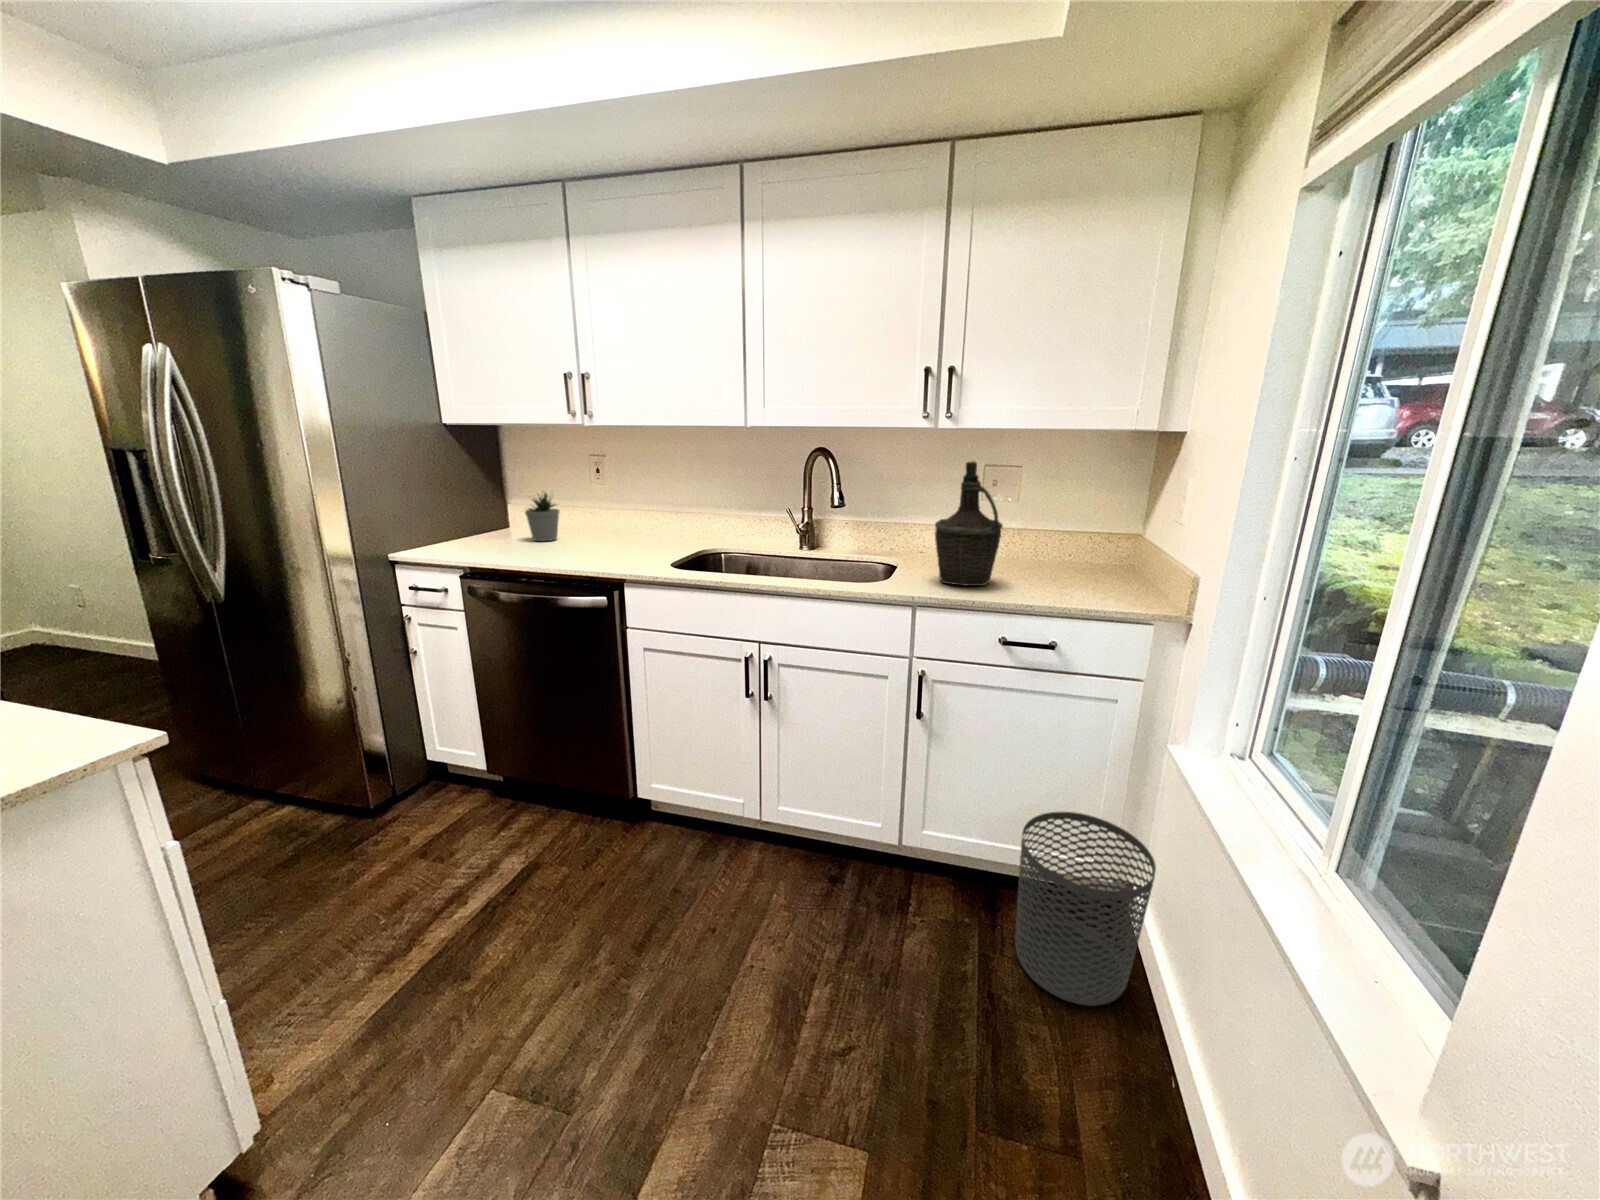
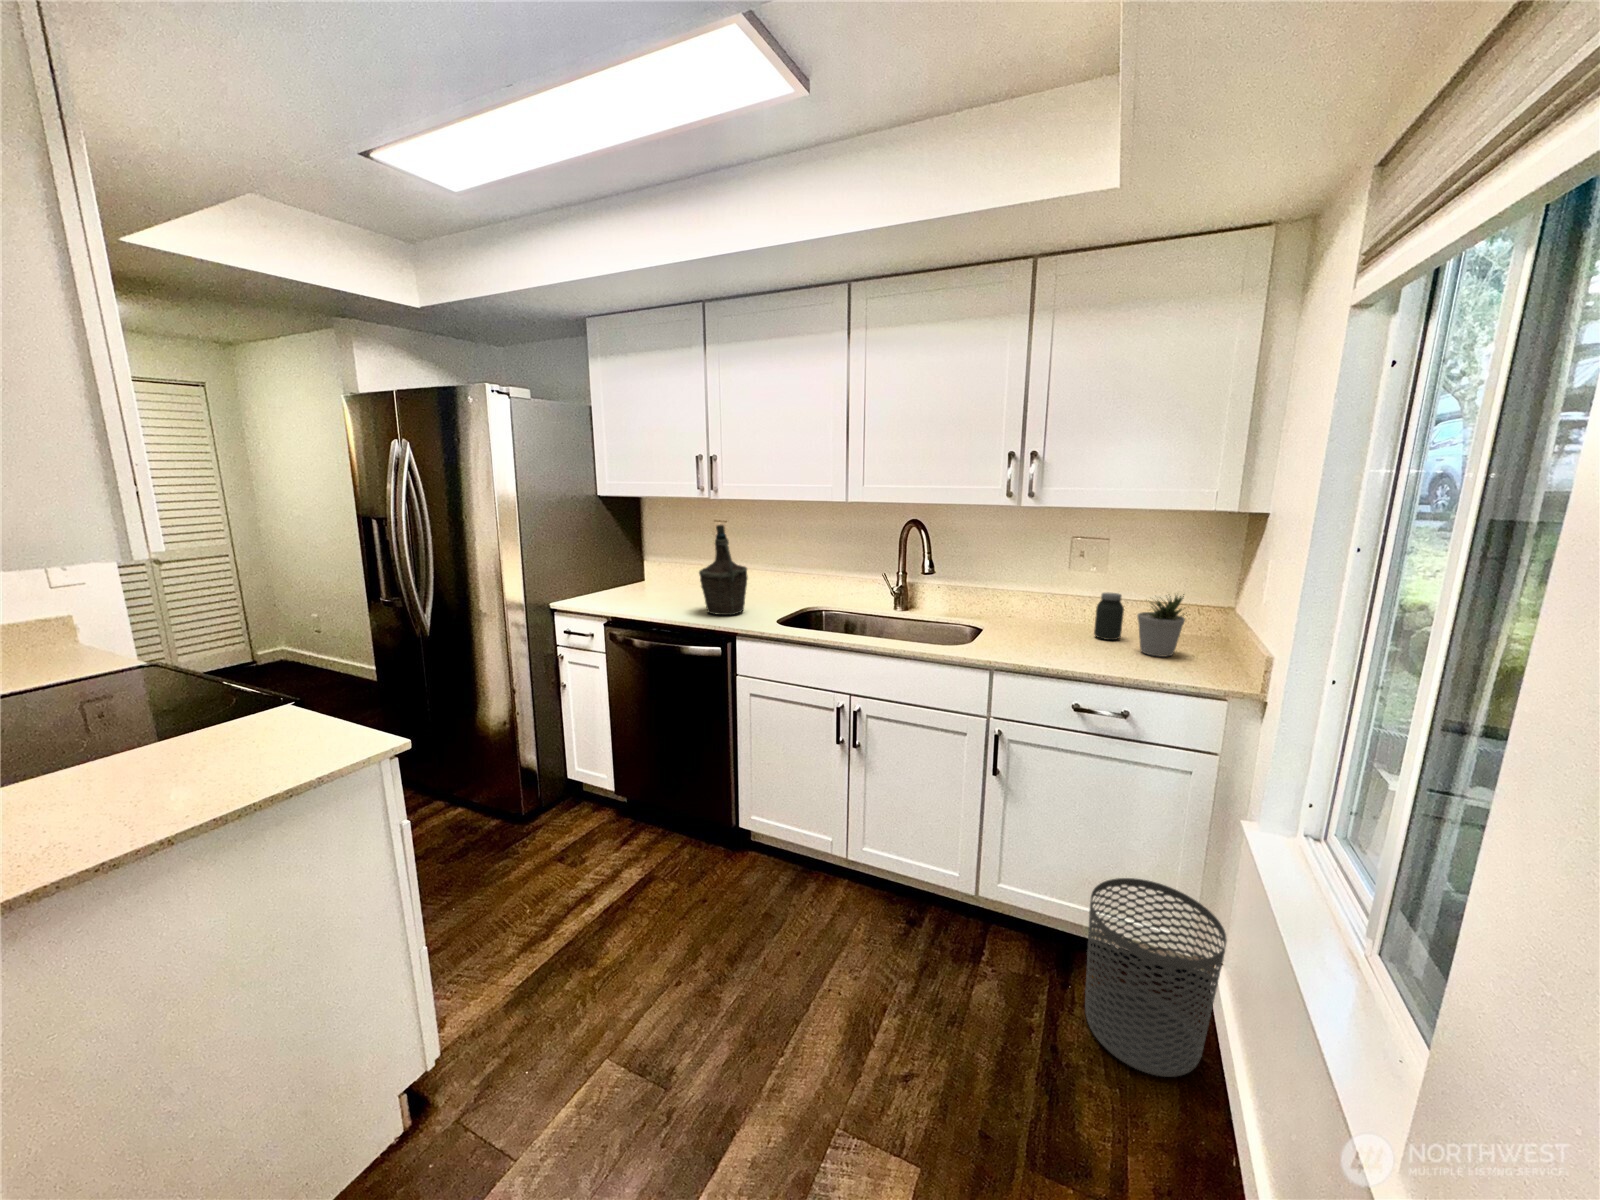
bottle: present [935,461,1003,586] -> present [699,525,748,615]
potted plant: present [525,493,559,541] -> present [1137,594,1185,657]
jar: none [1010,522,1040,571] -> present [1094,593,1124,640]

